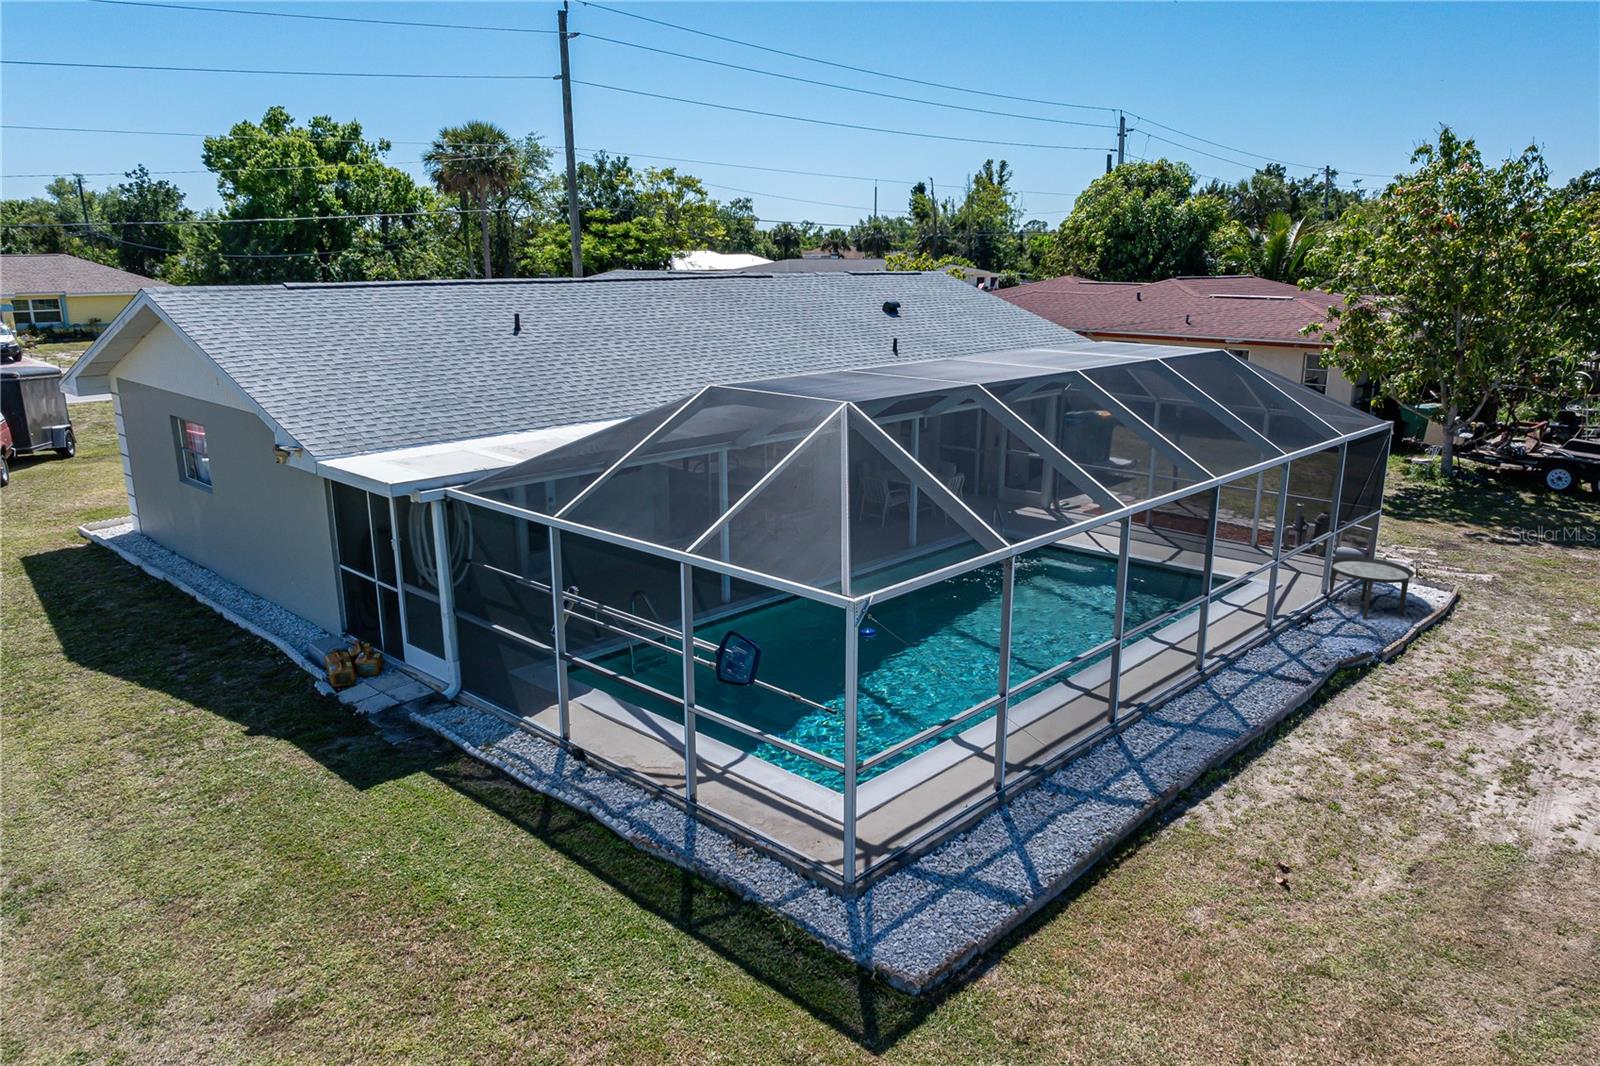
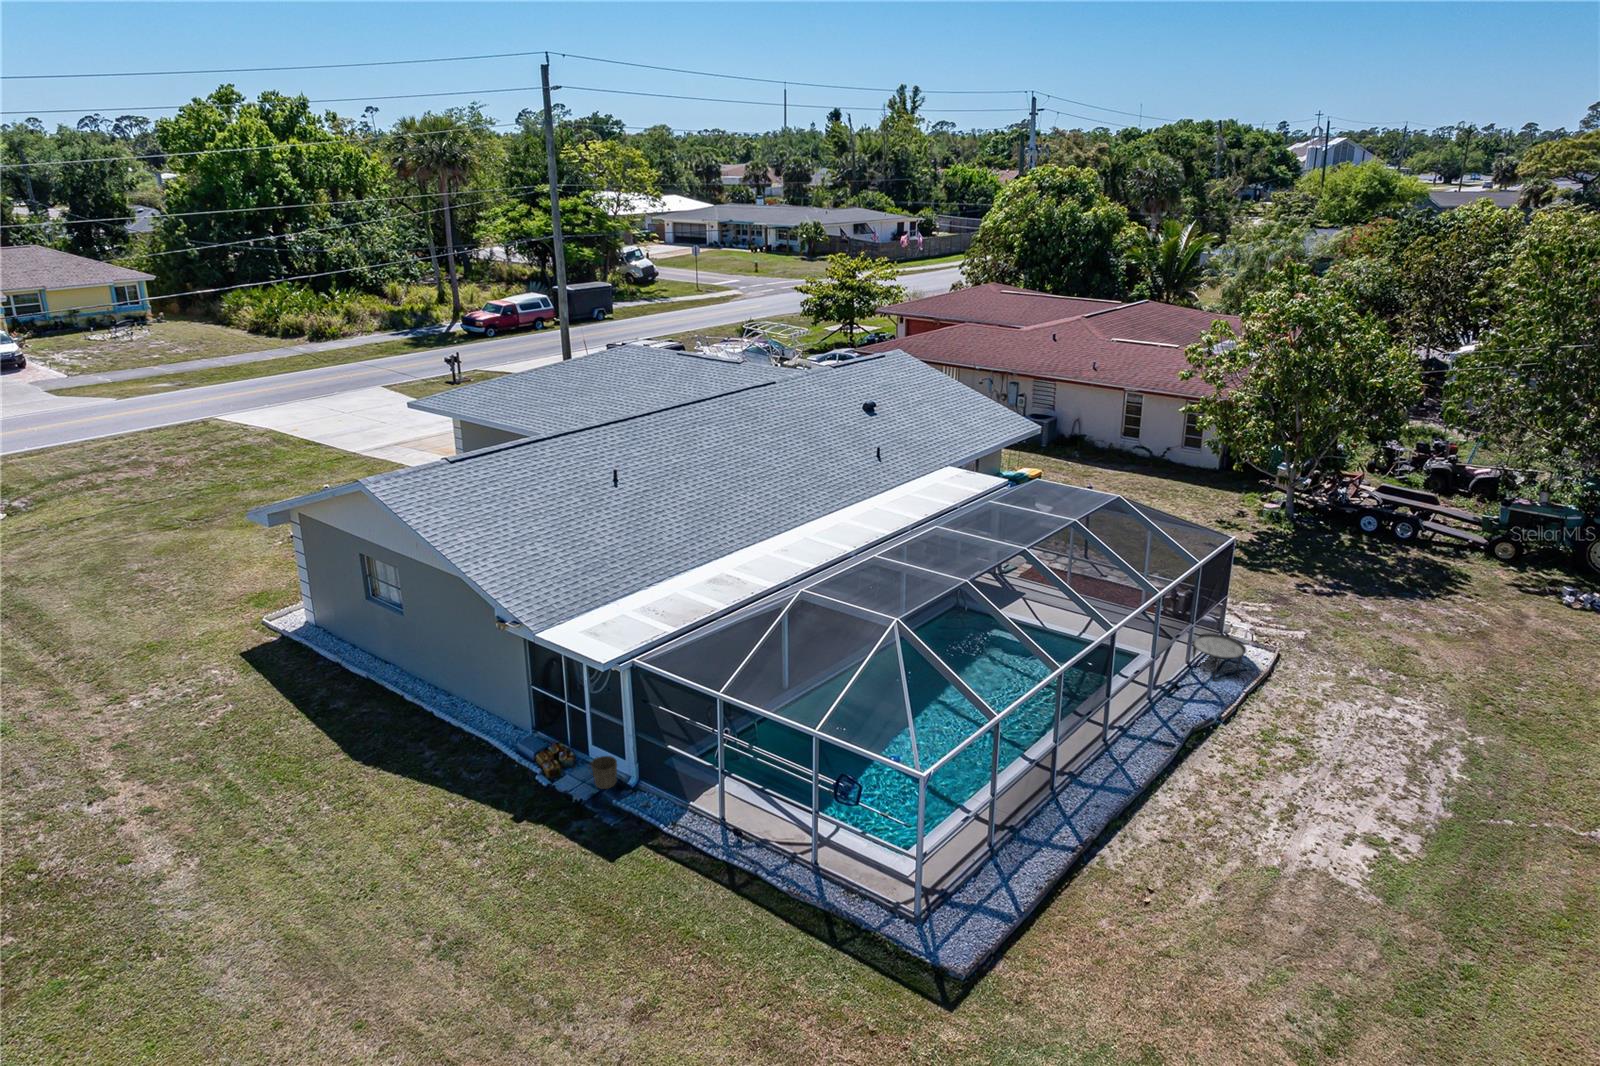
bucket: none [388,655,434,702] -> present [591,756,617,789]

